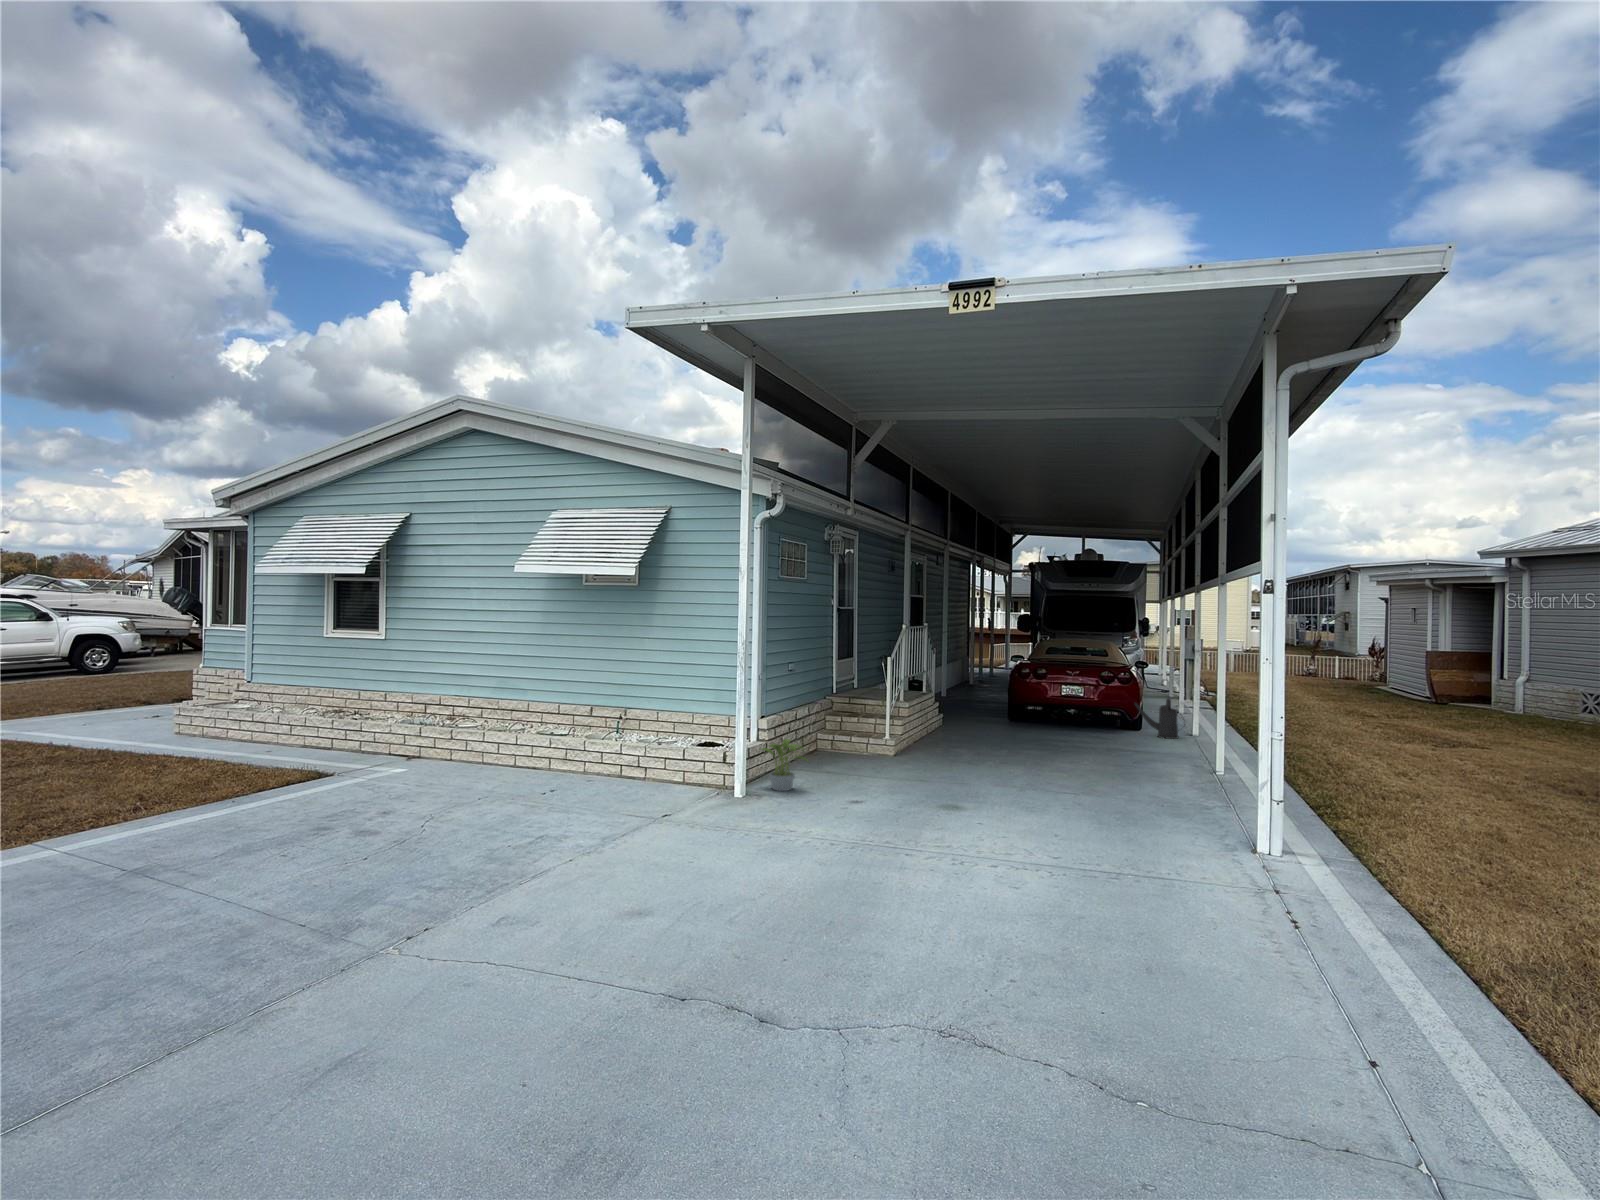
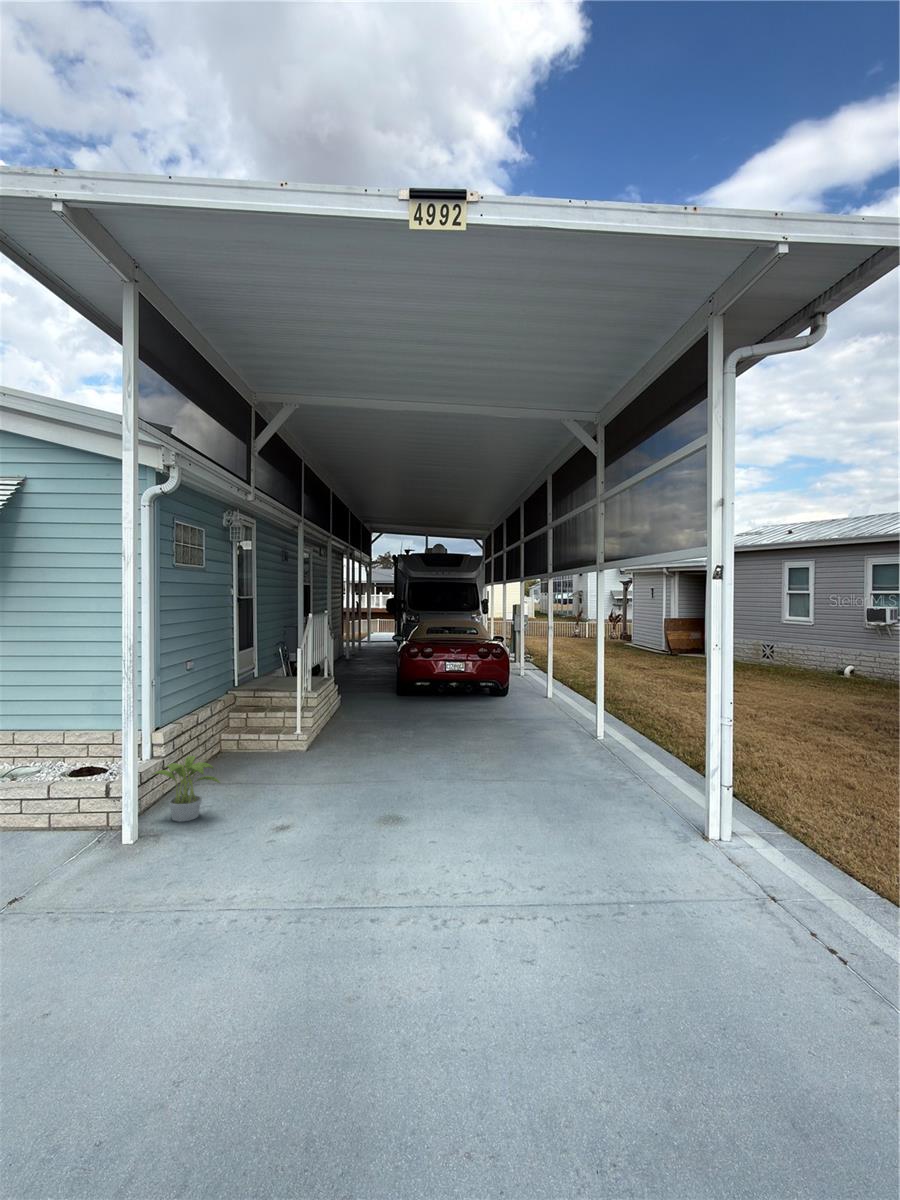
watering can: present [1135,698,1182,739] -> none [504,668,544,702]

